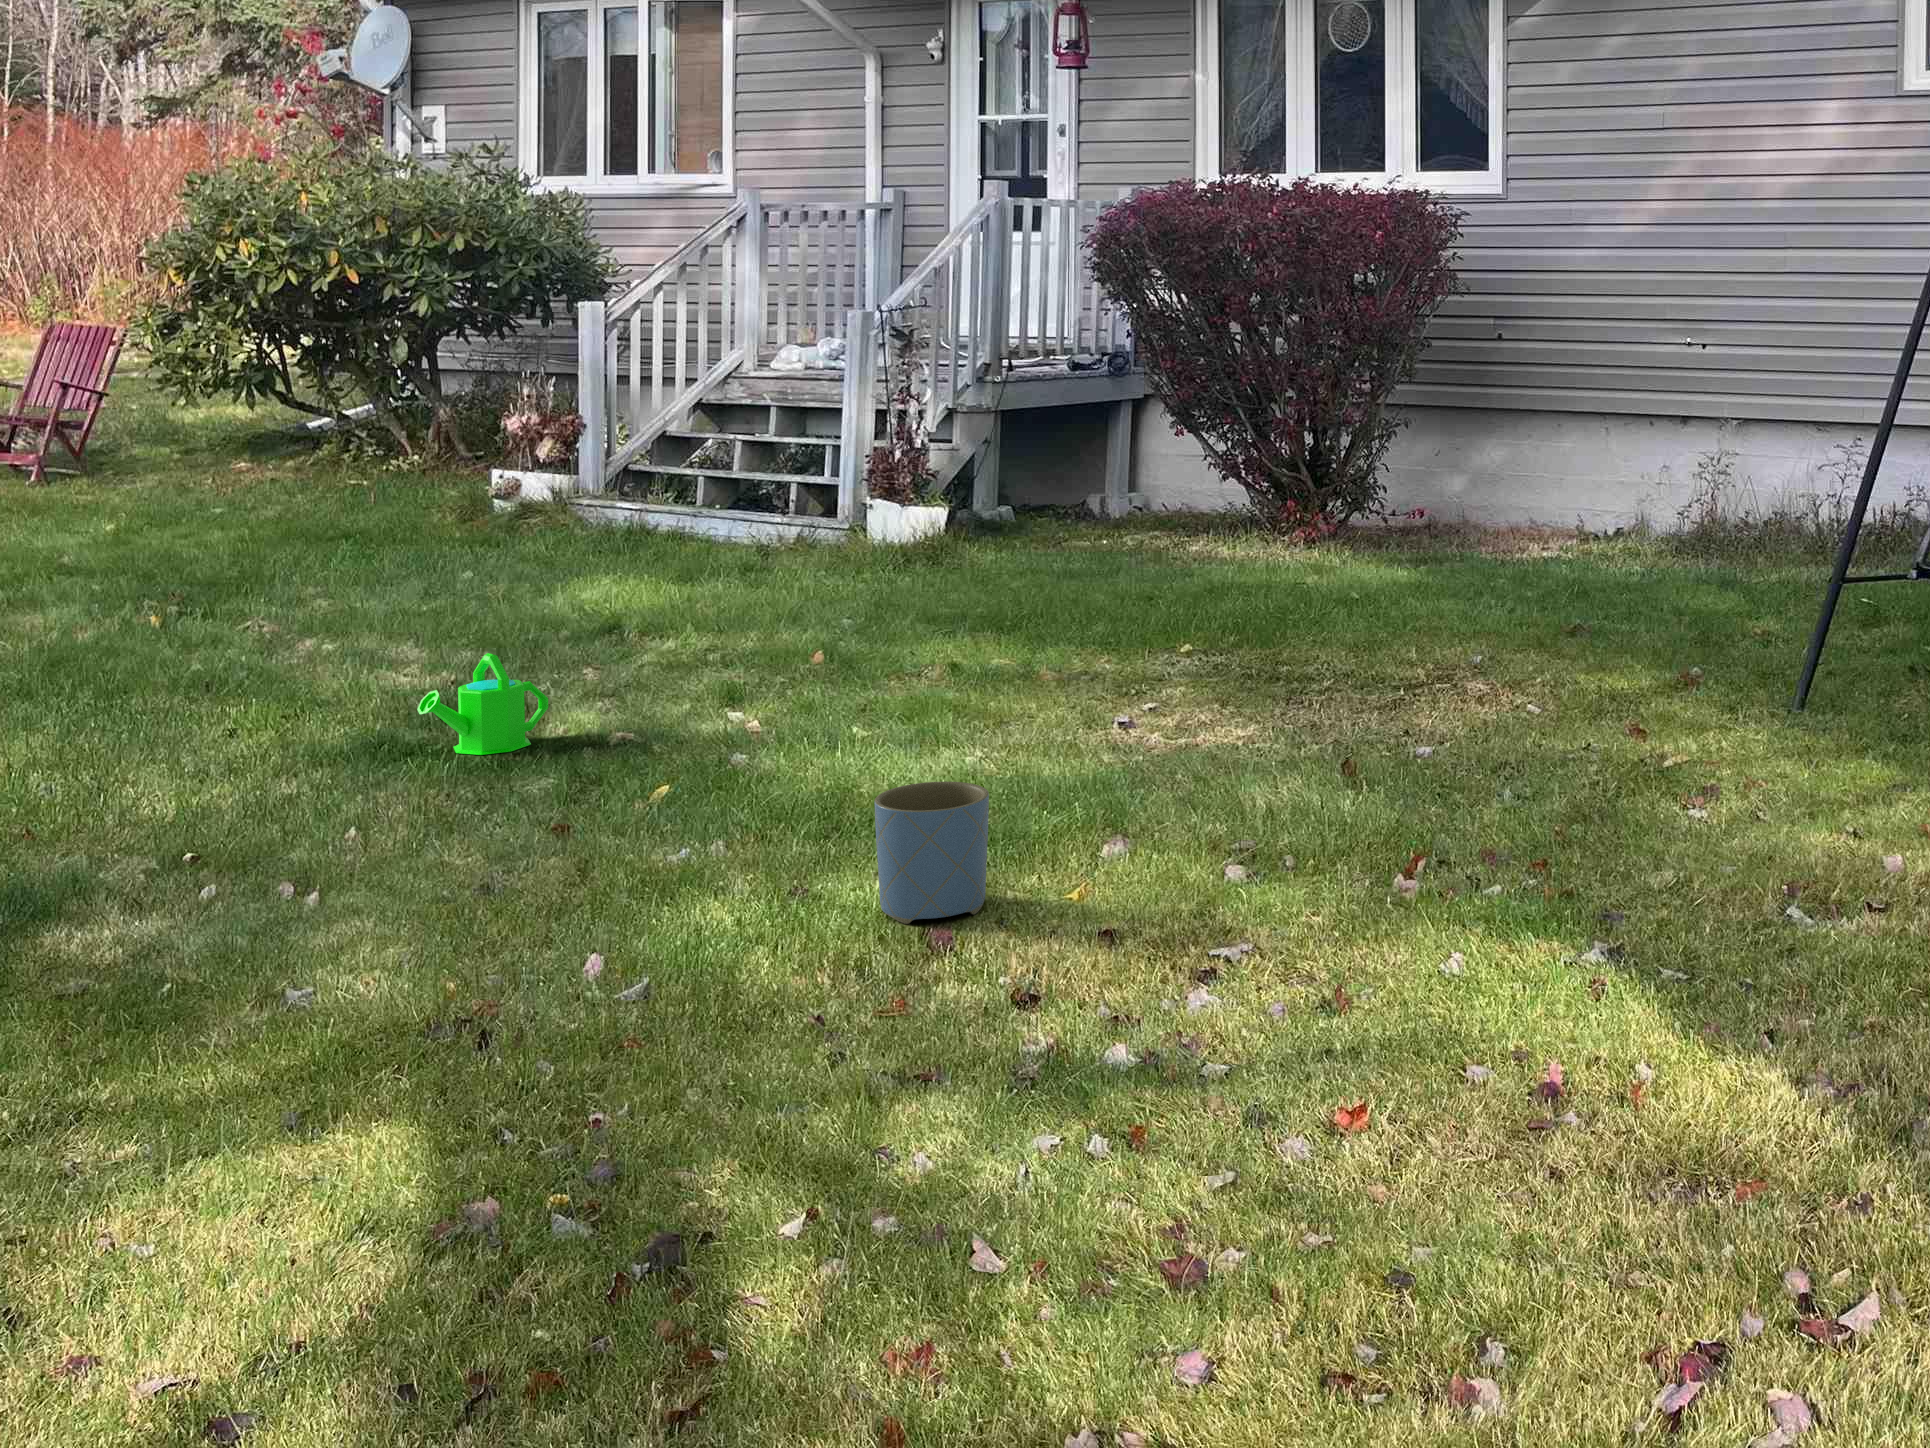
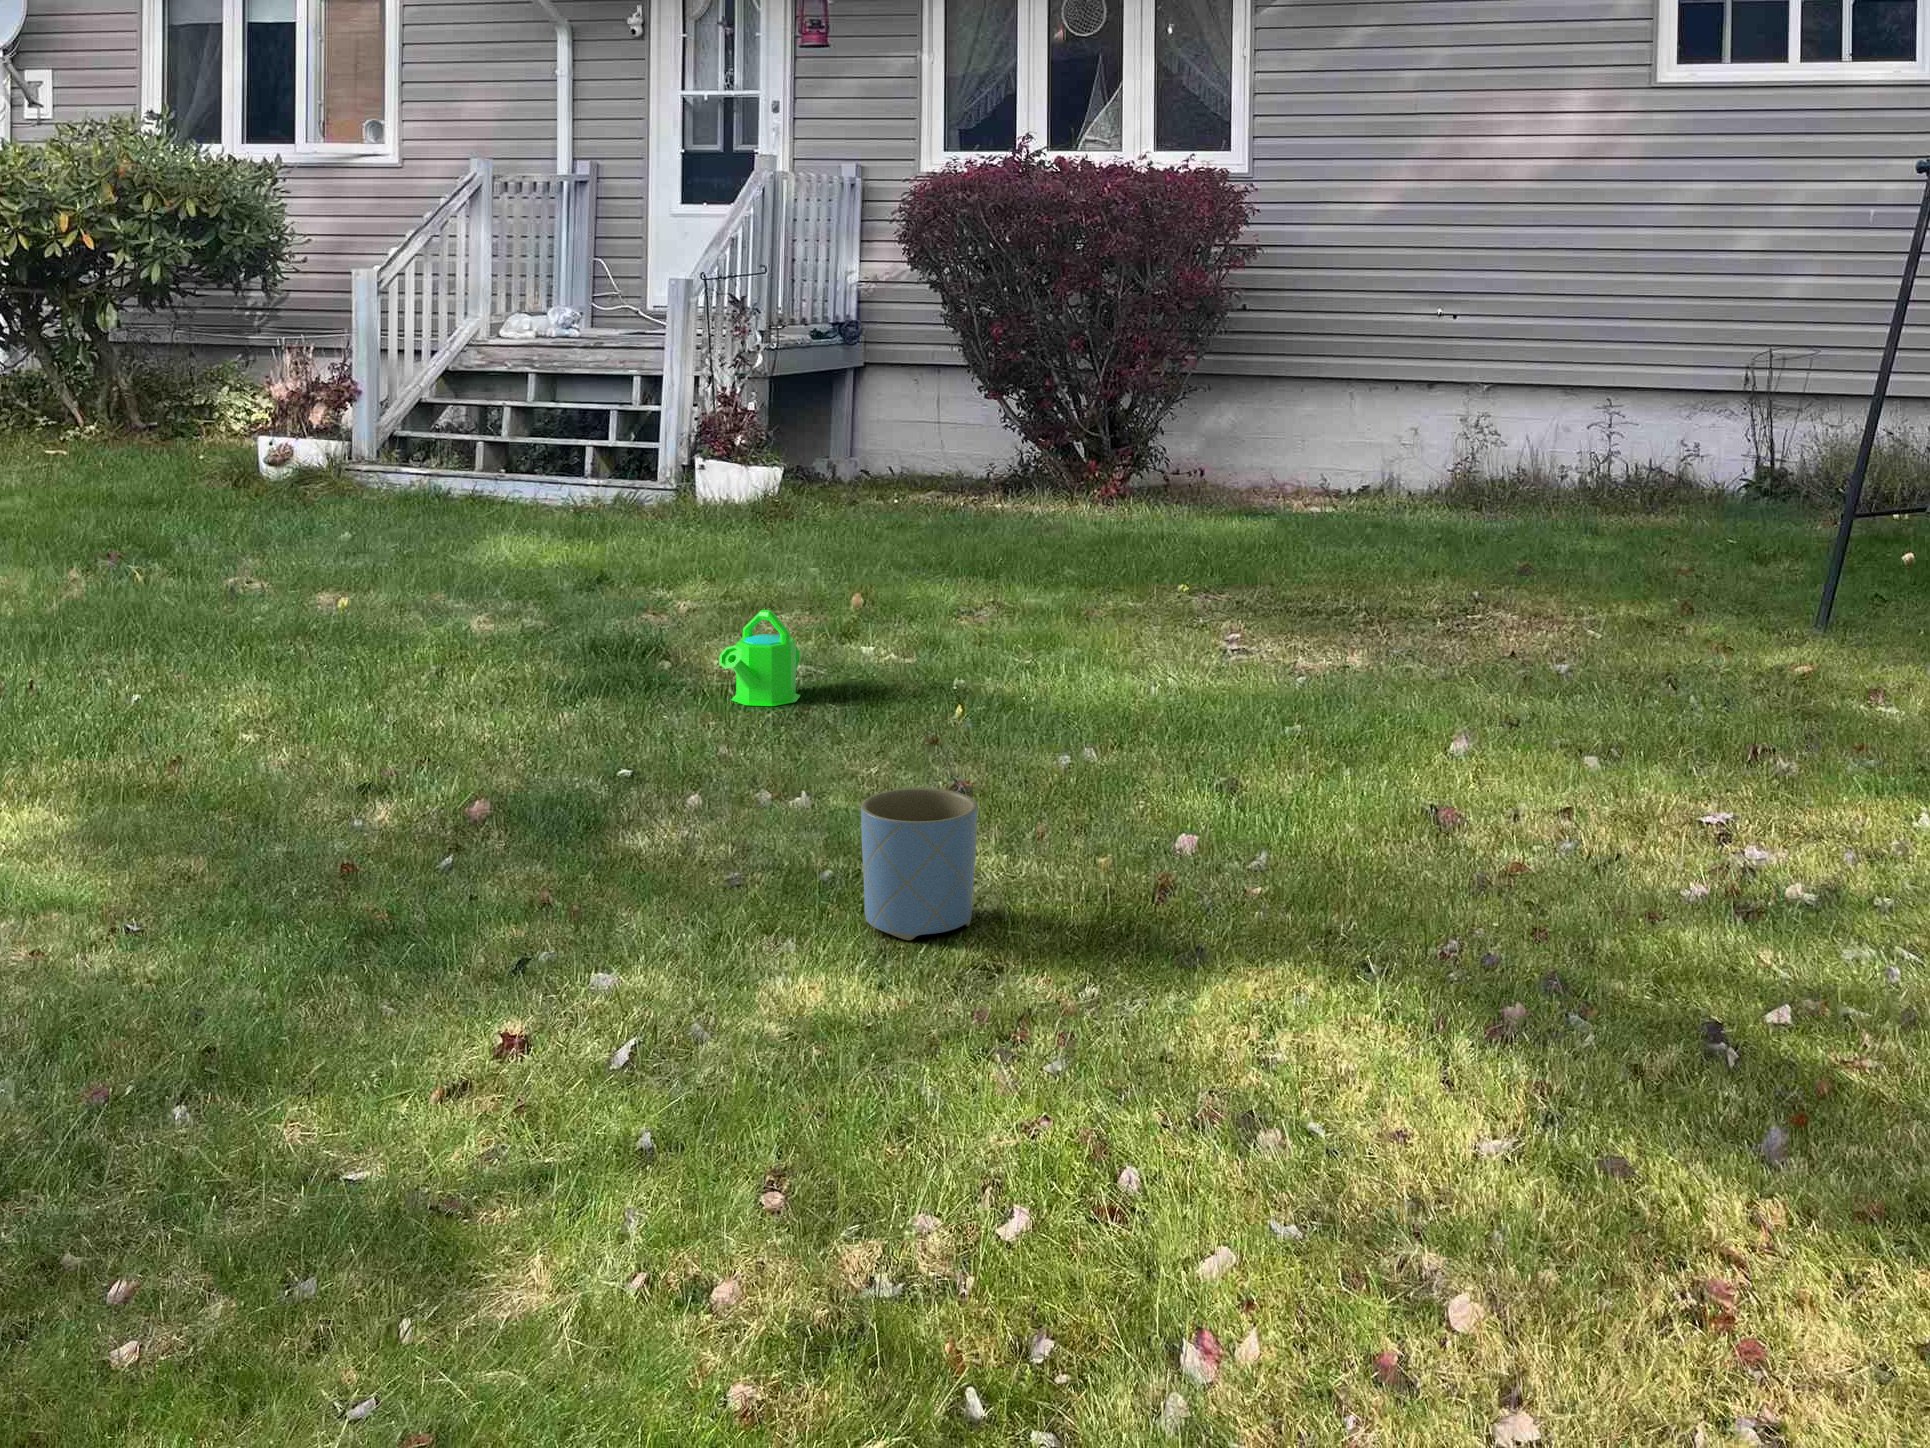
planter: present [874,781,989,924] -> present [861,788,977,940]

